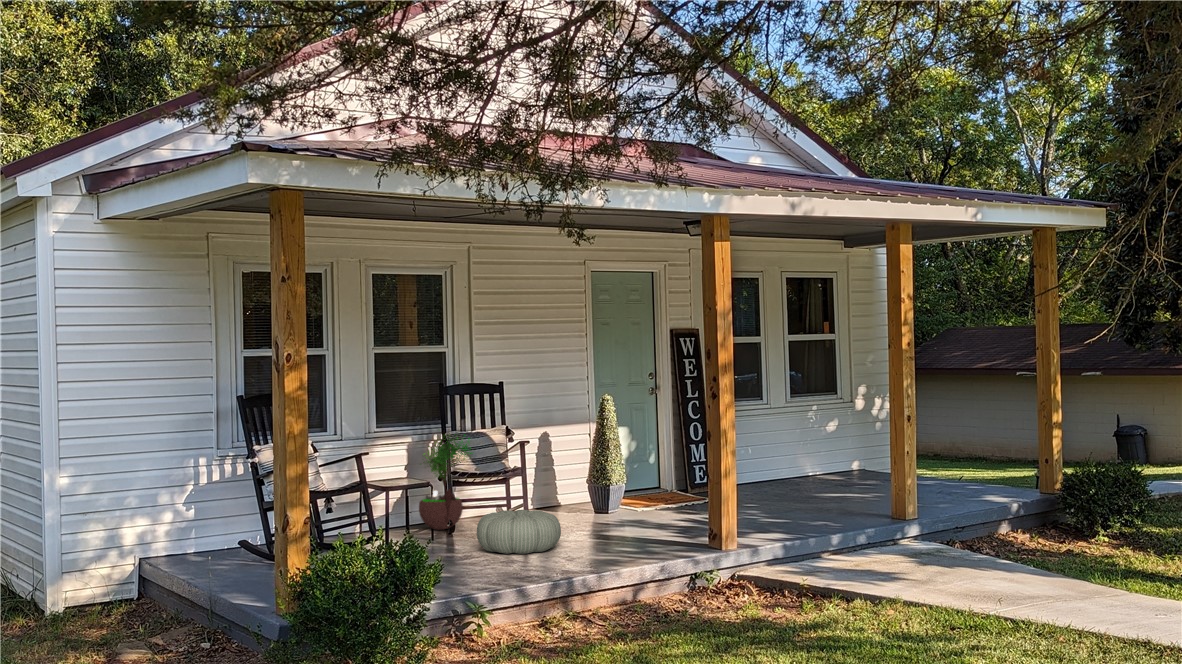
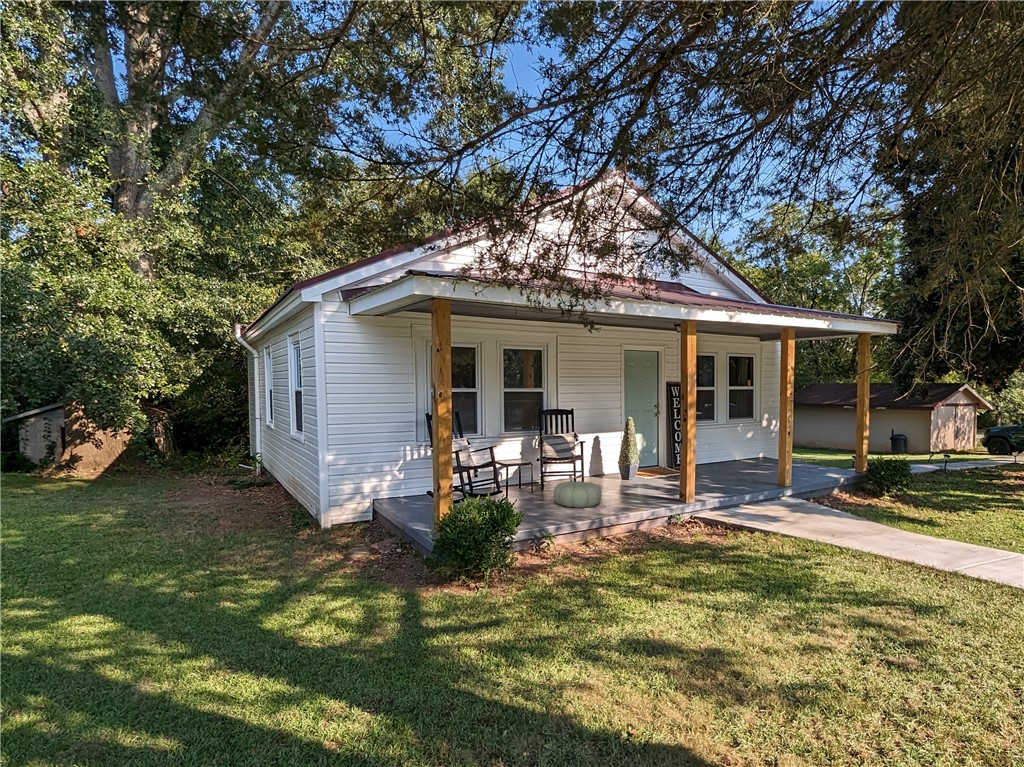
potted tree: present [419,434,471,530] -> none [526,433,556,487]

